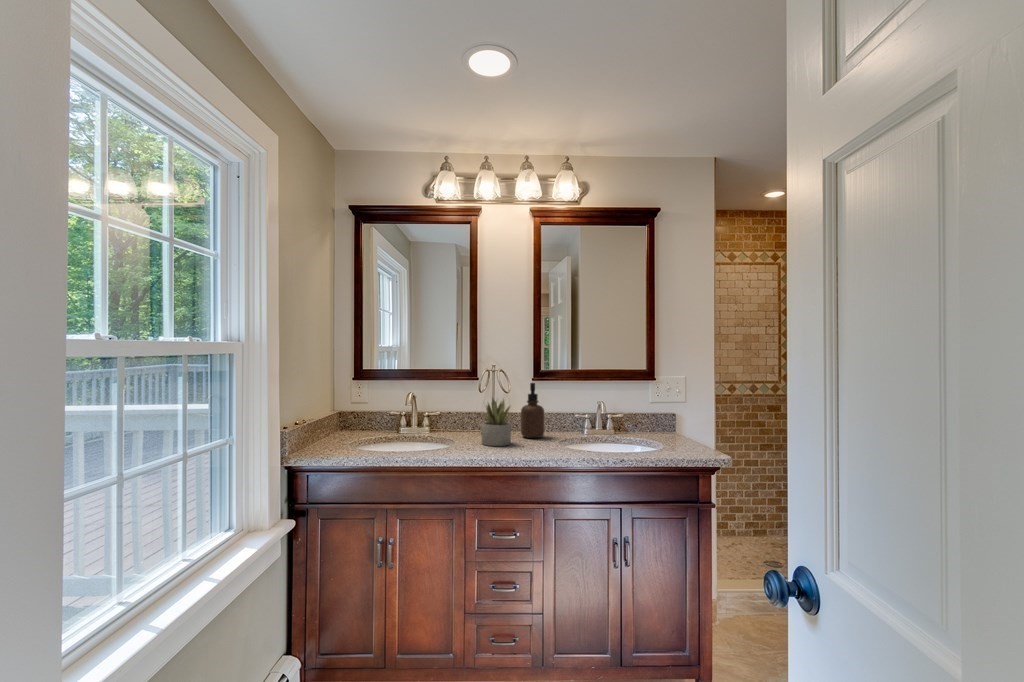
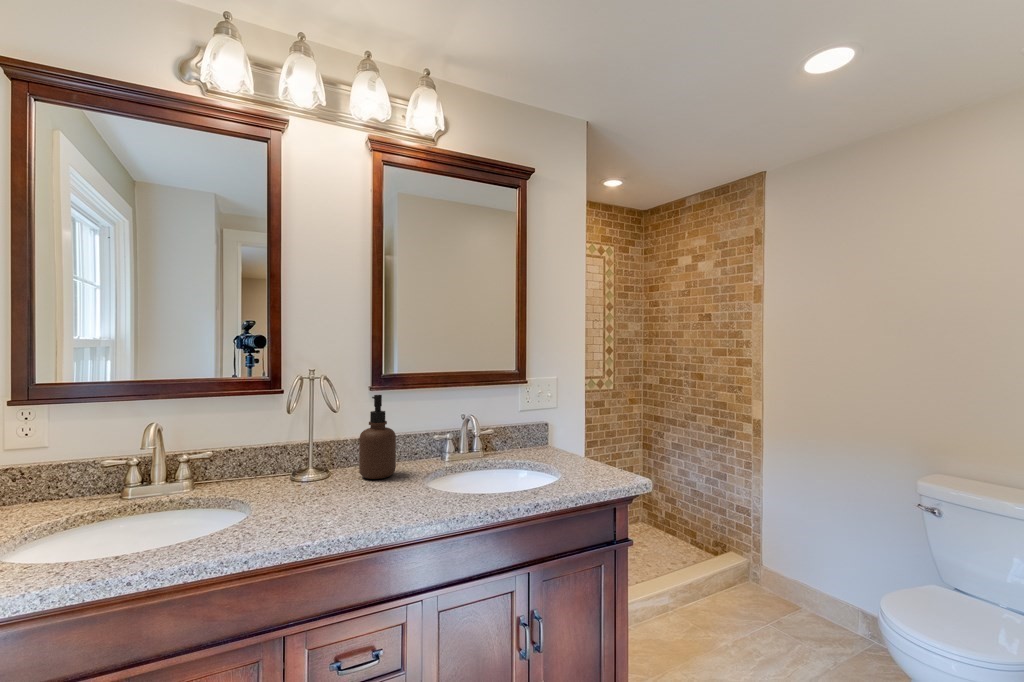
succulent plant: present [482,398,511,446] -> none [297,423,353,507]

